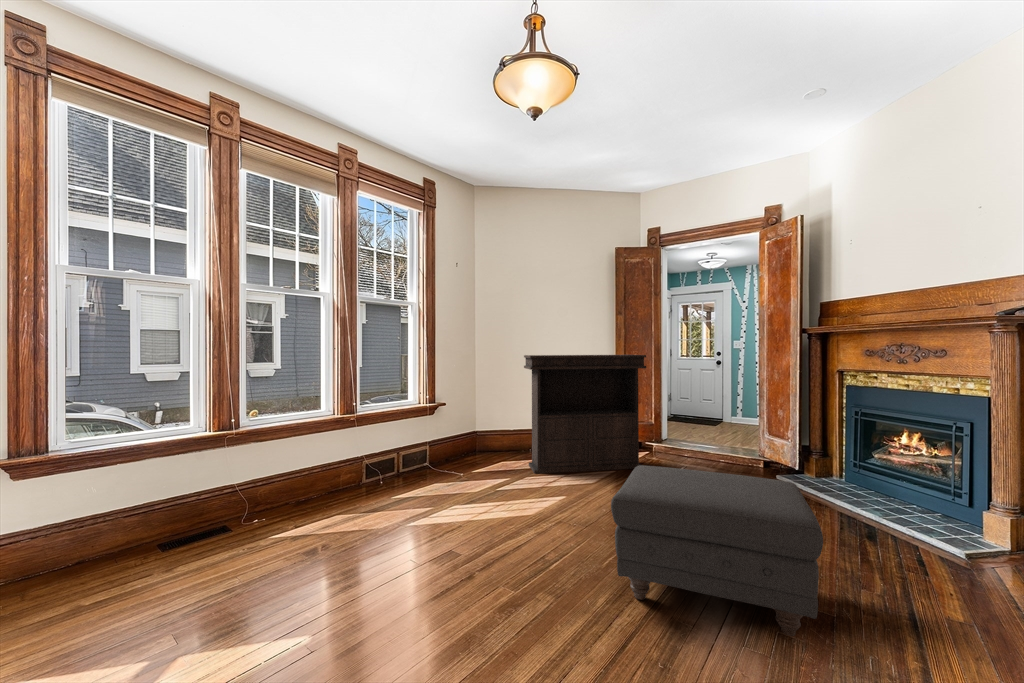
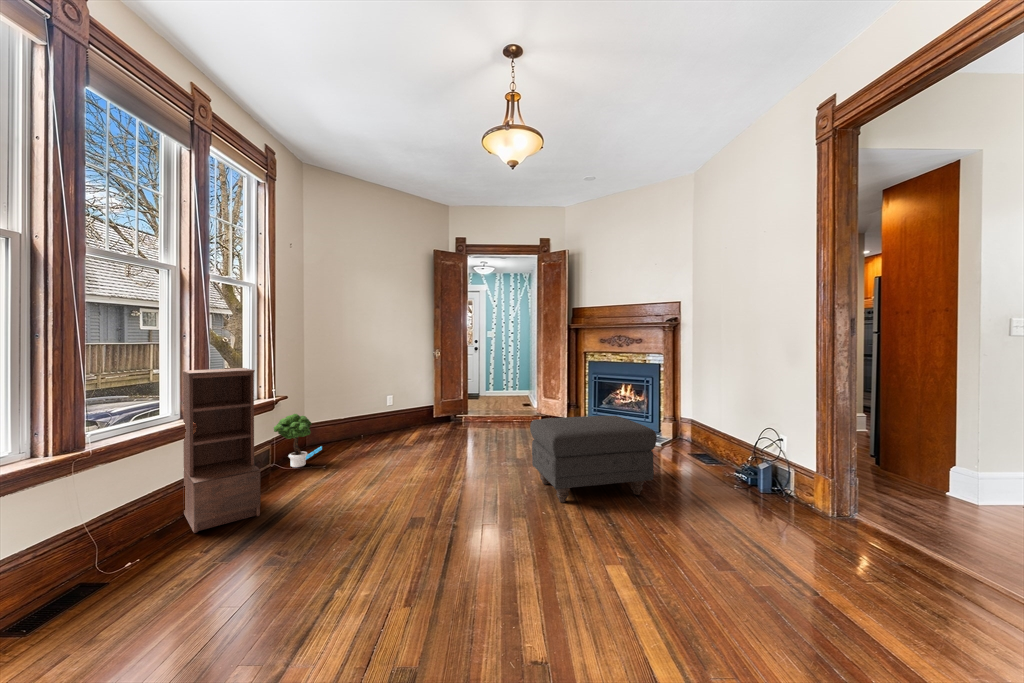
console table: present [524,355,646,474] -> none [371,343,472,452]
bookshelf: none [311,376,373,512] -> present [183,368,261,533]
potted tree: none [423,421,481,473] -> present [274,414,322,467]

